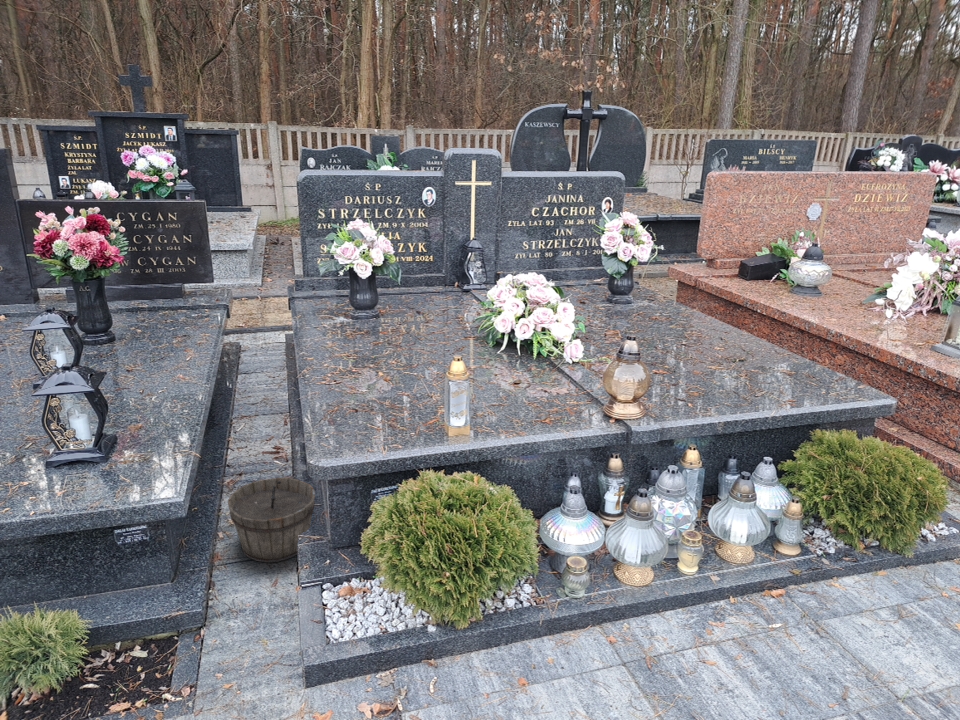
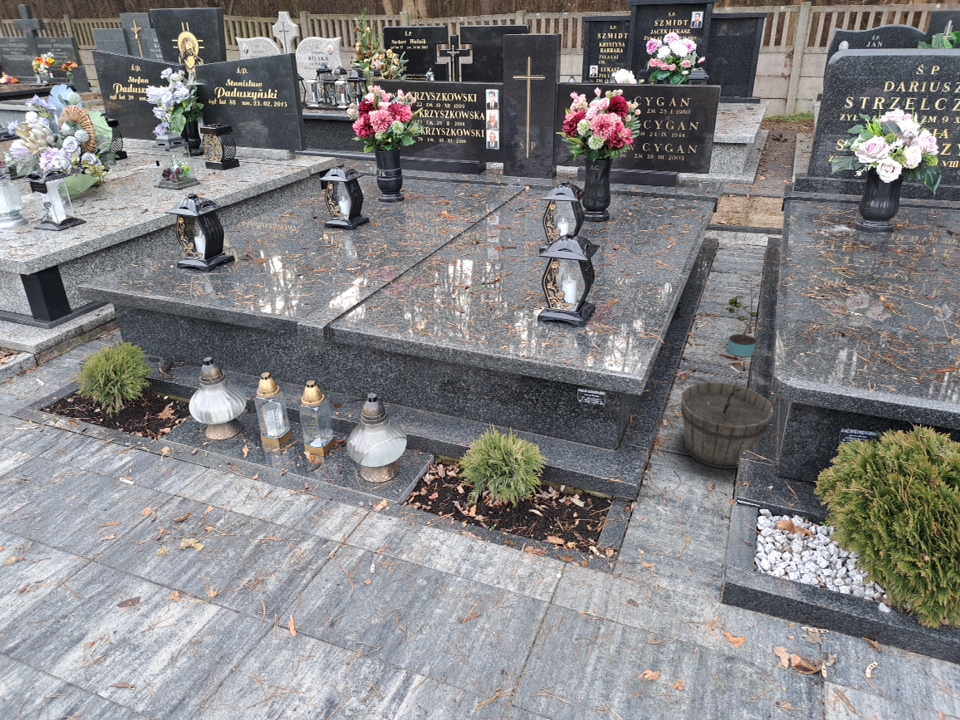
potted plant: none [254,370,291,450] -> present [726,275,769,357]

